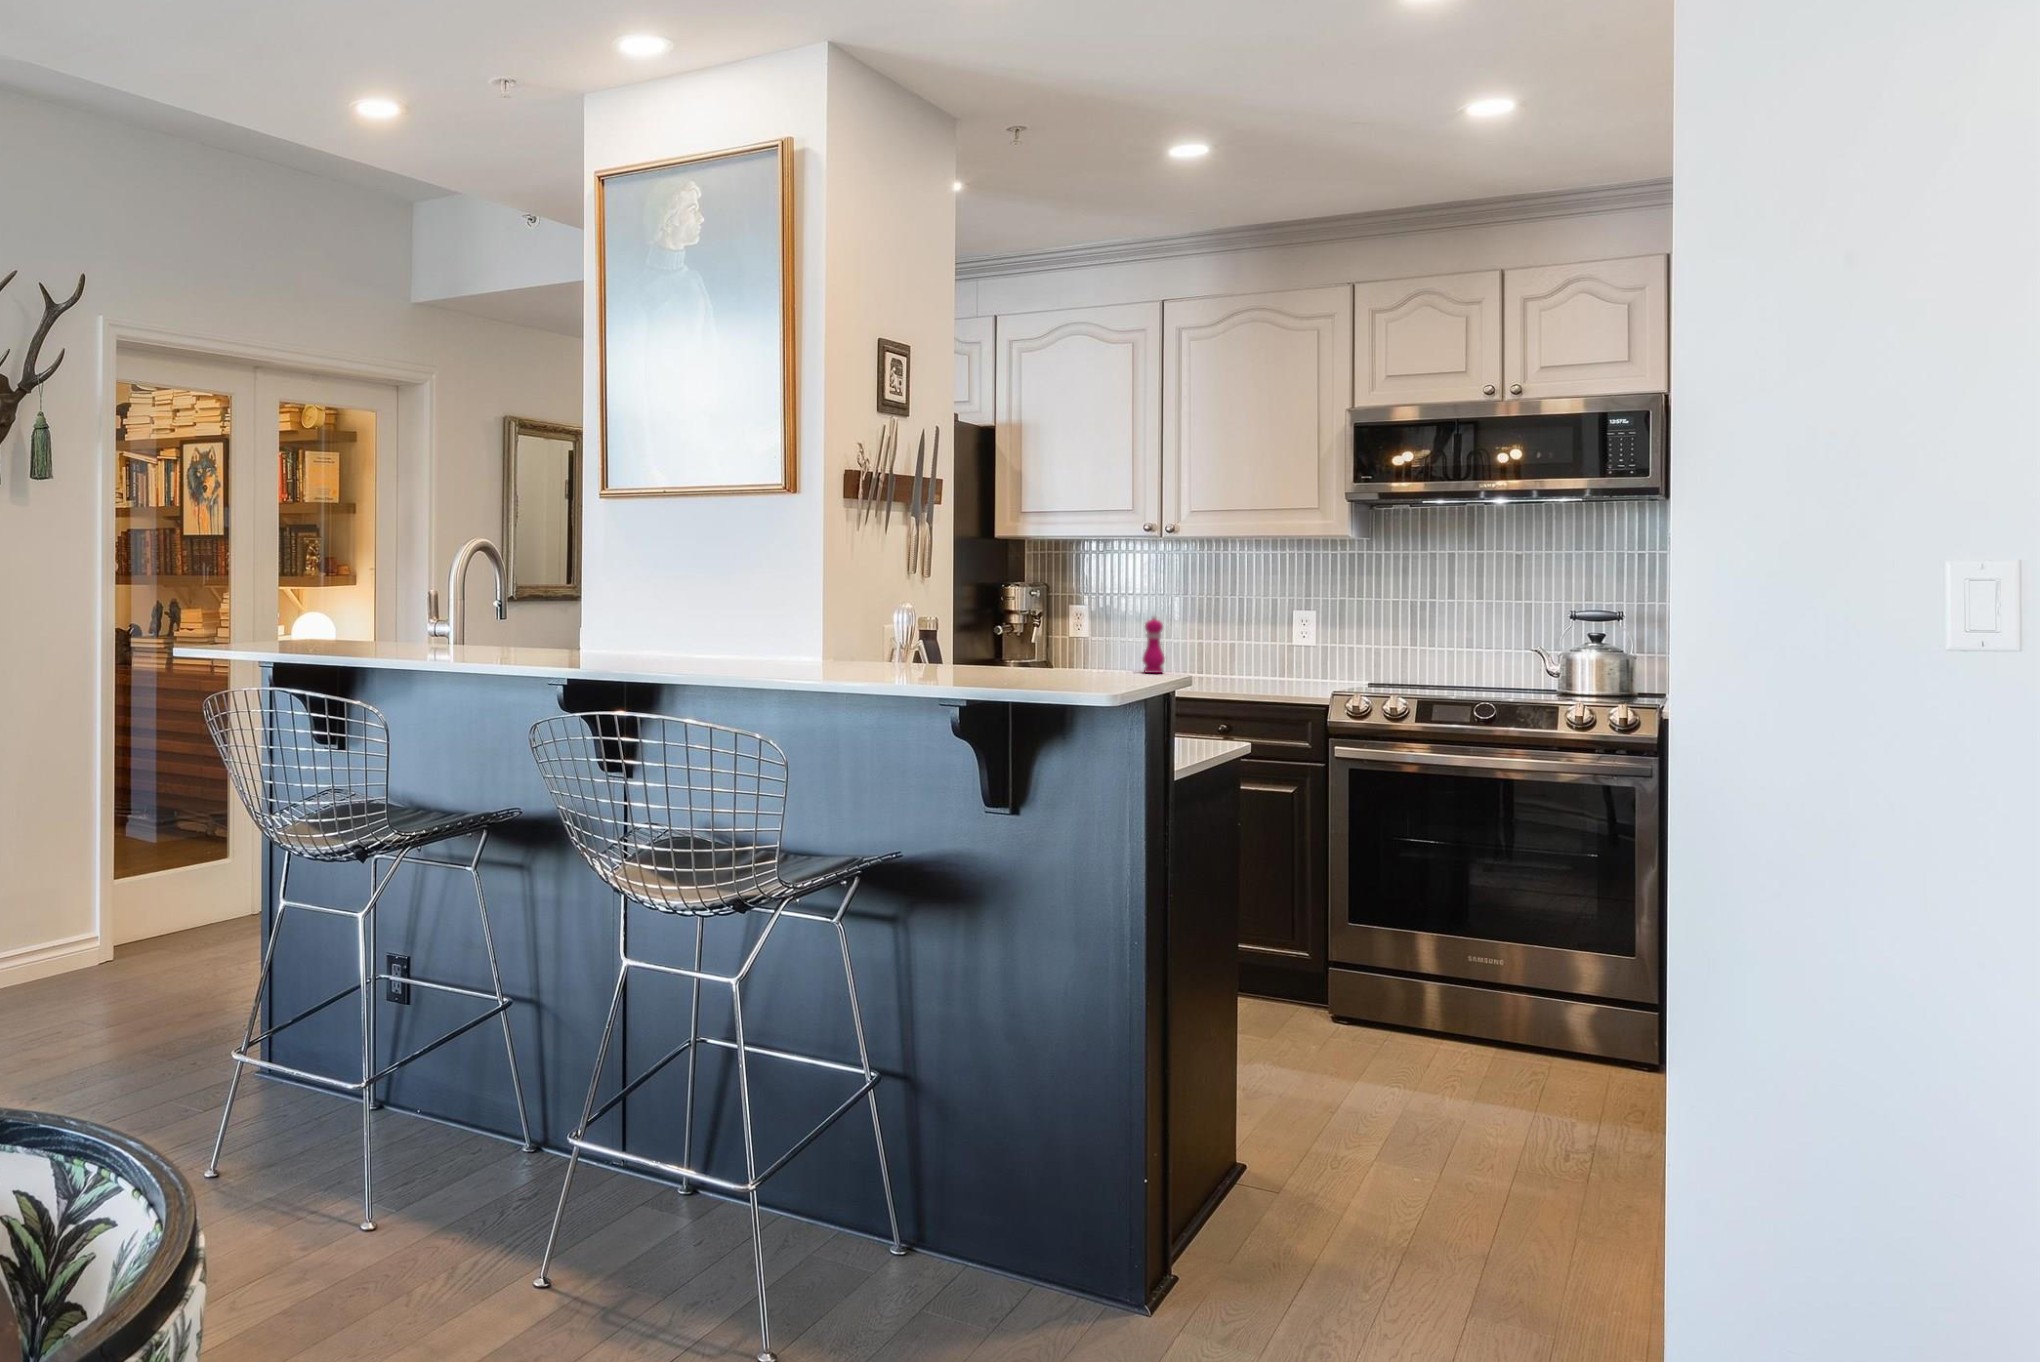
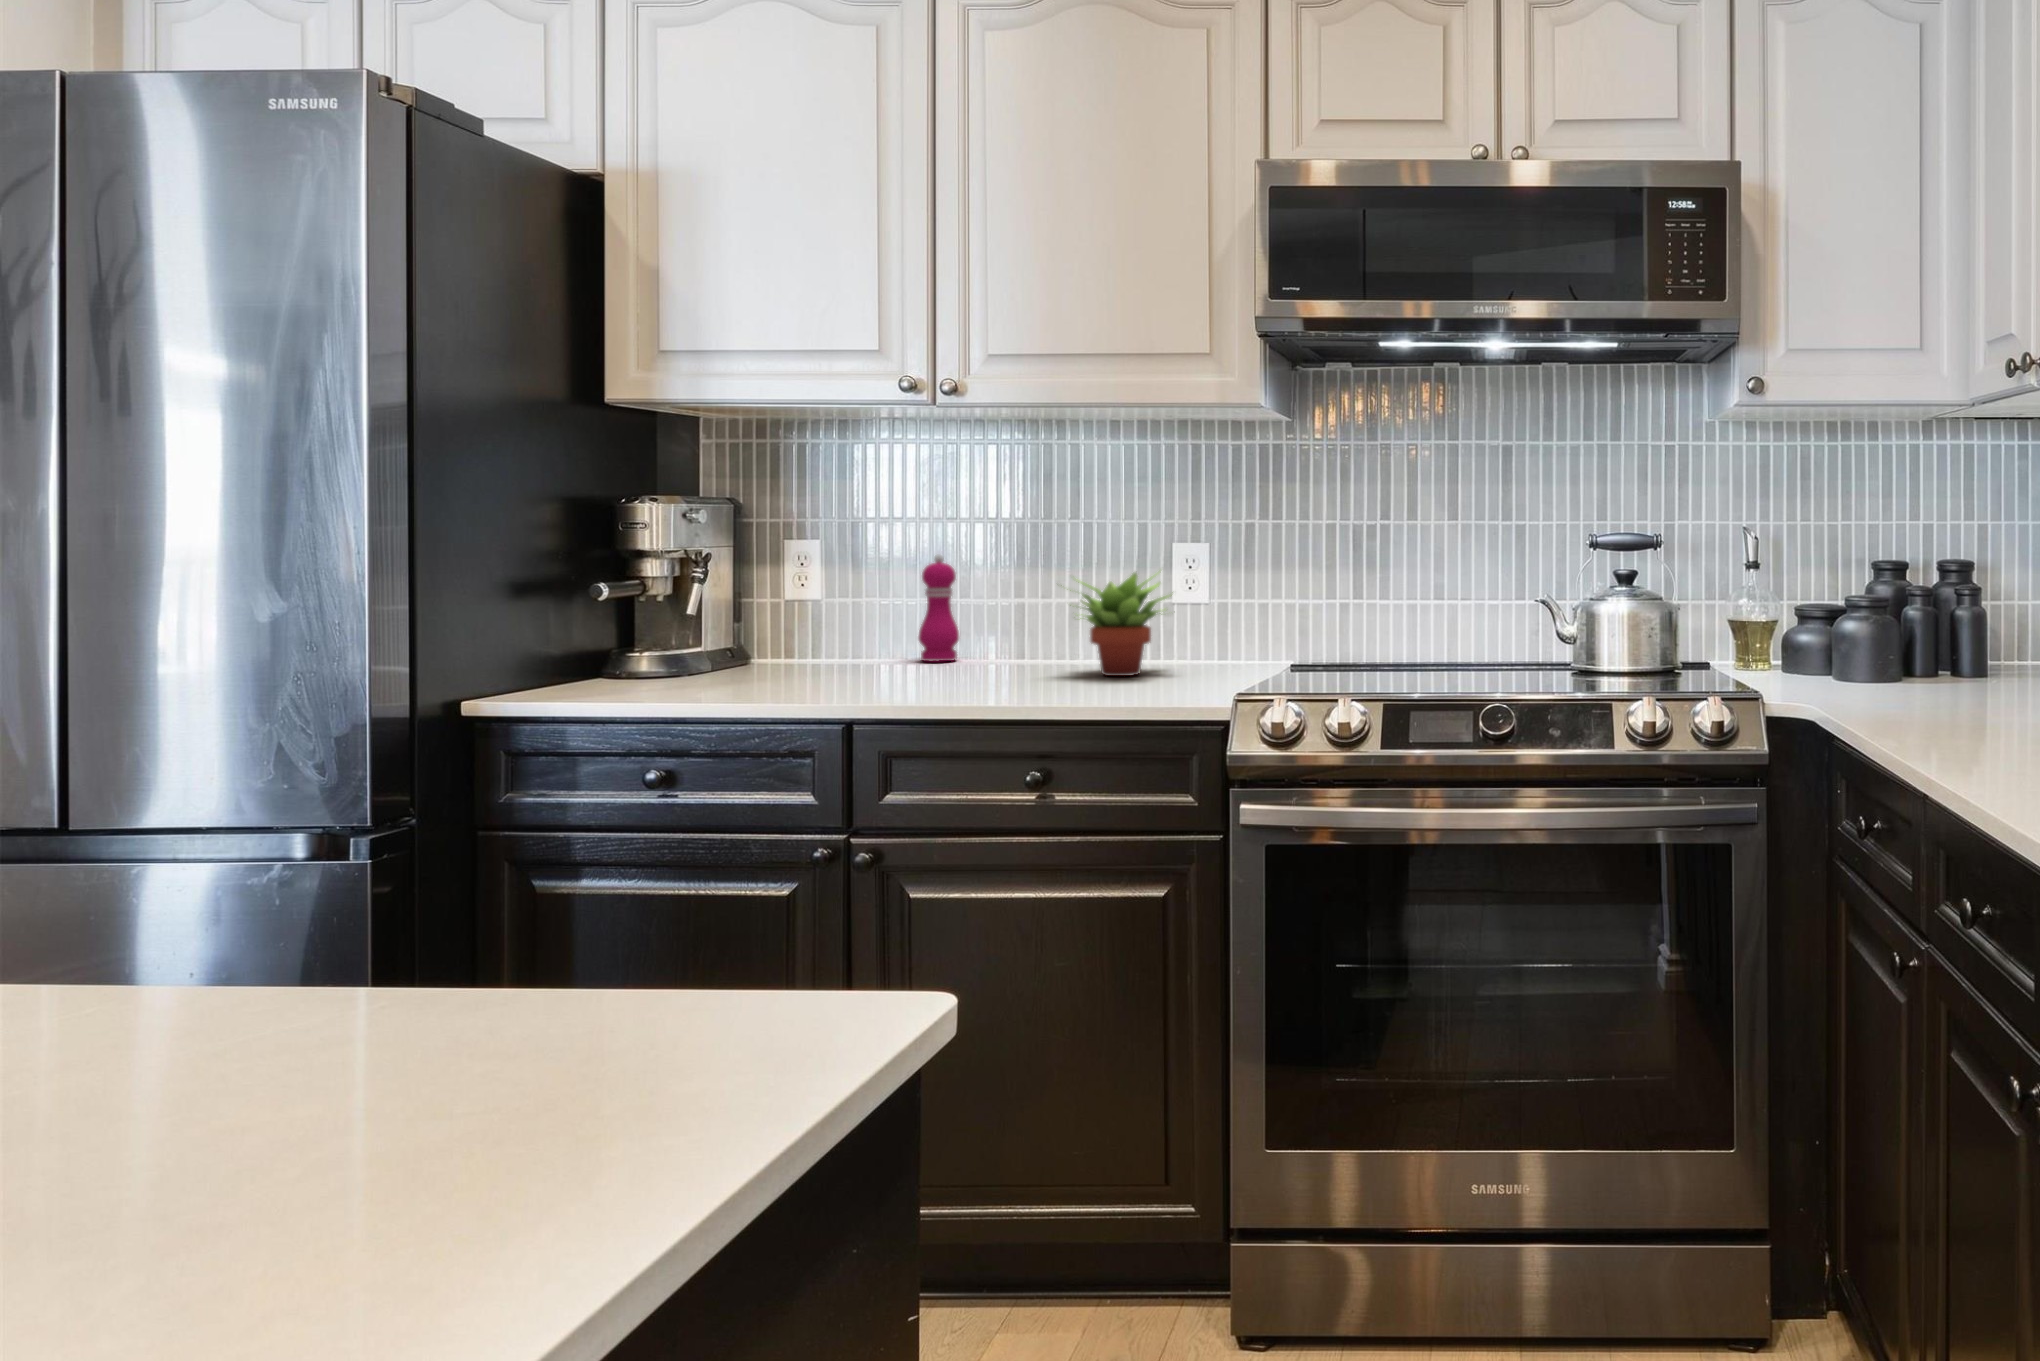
succulent plant: none [1227,626,1296,684] -> present [1070,572,1173,676]

